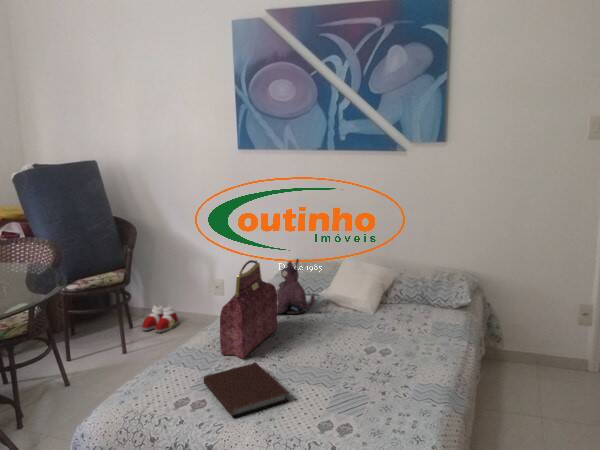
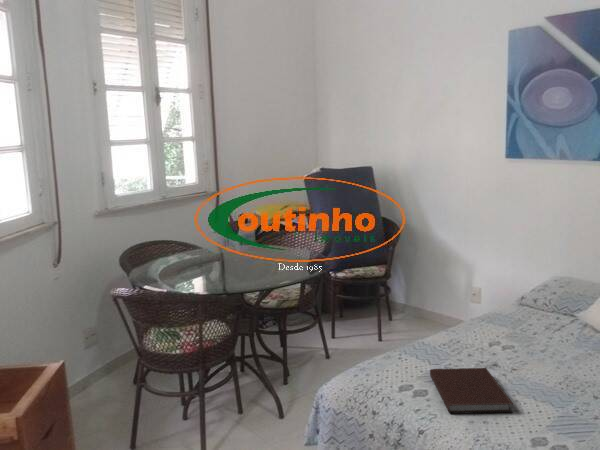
plush toy: present [277,259,315,314] -> none [520,273,569,331]
handbag: present [220,260,277,358] -> none [454,266,522,362]
slippers: present [142,305,178,332] -> none [398,303,433,329]

